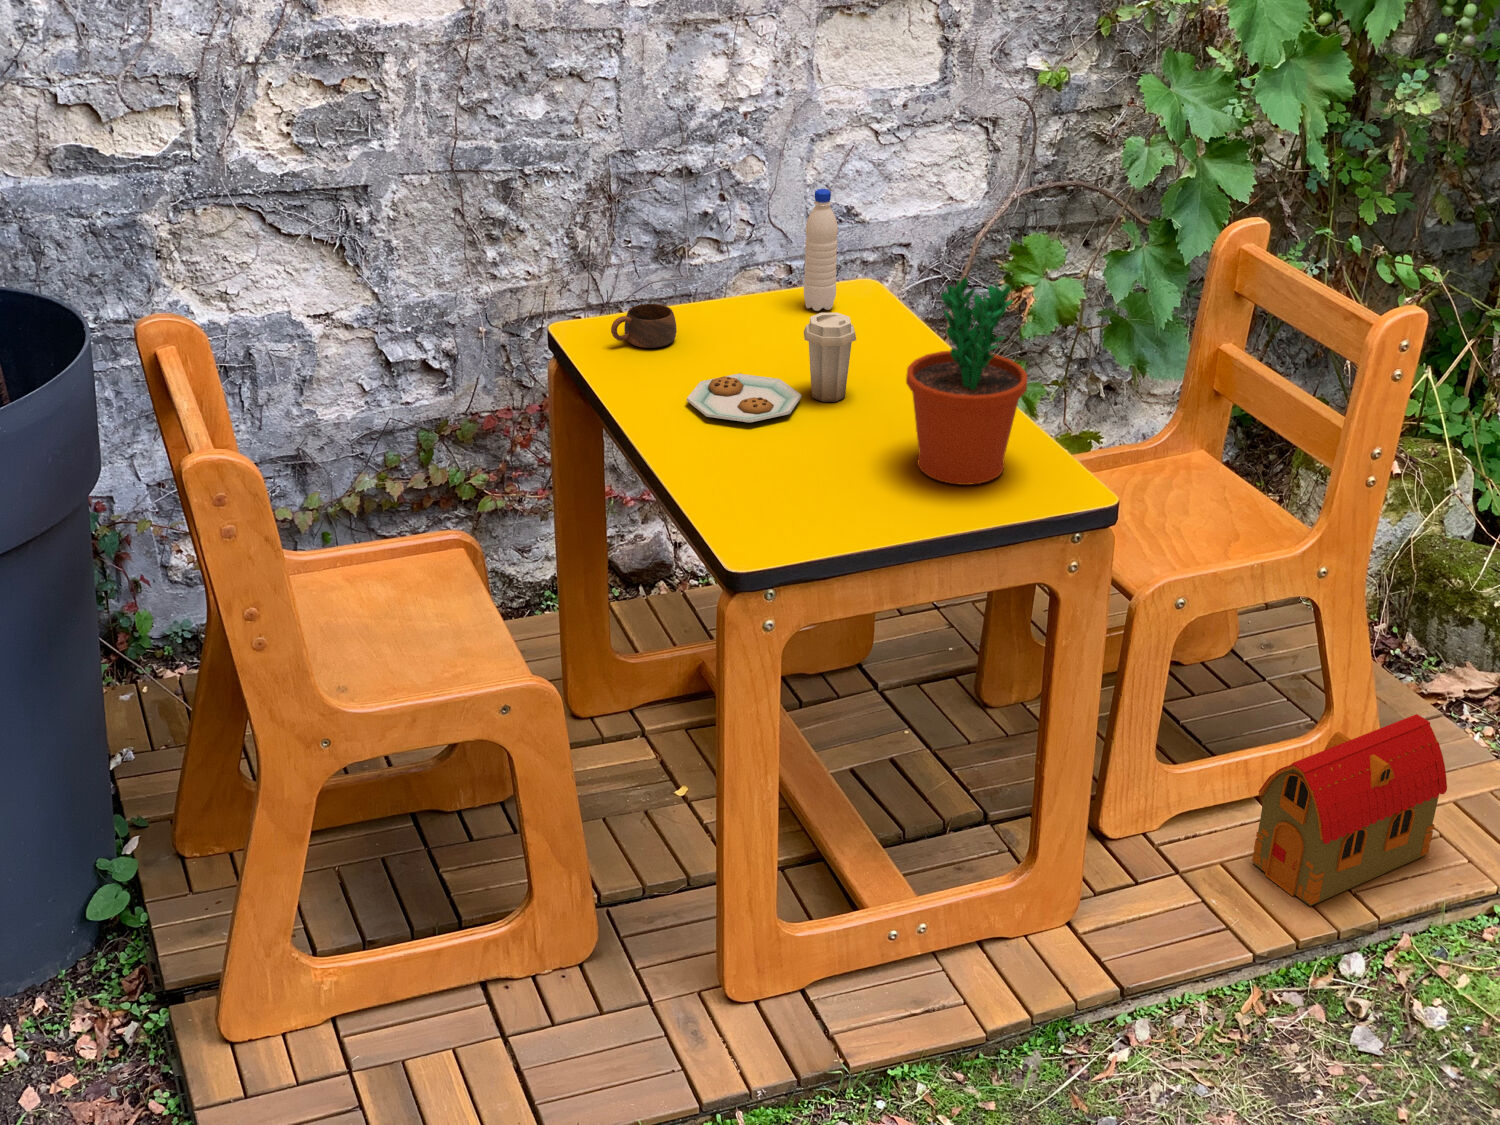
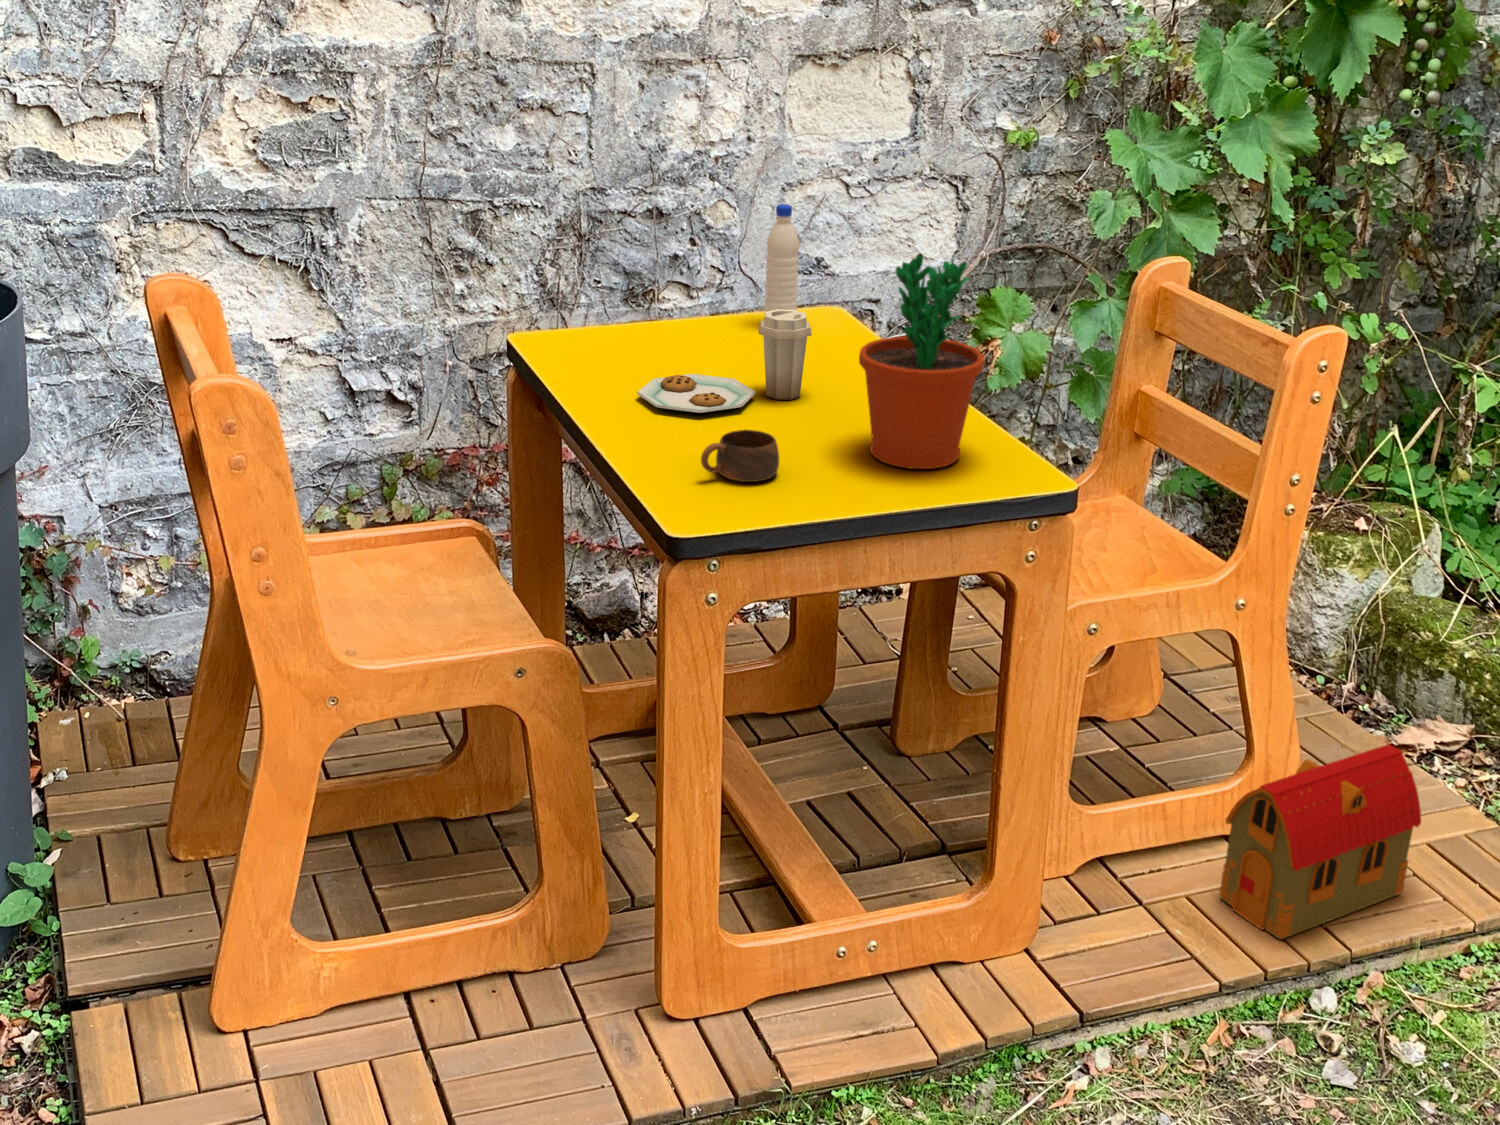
cup: present [611,304,676,348] -> present [701,430,779,482]

